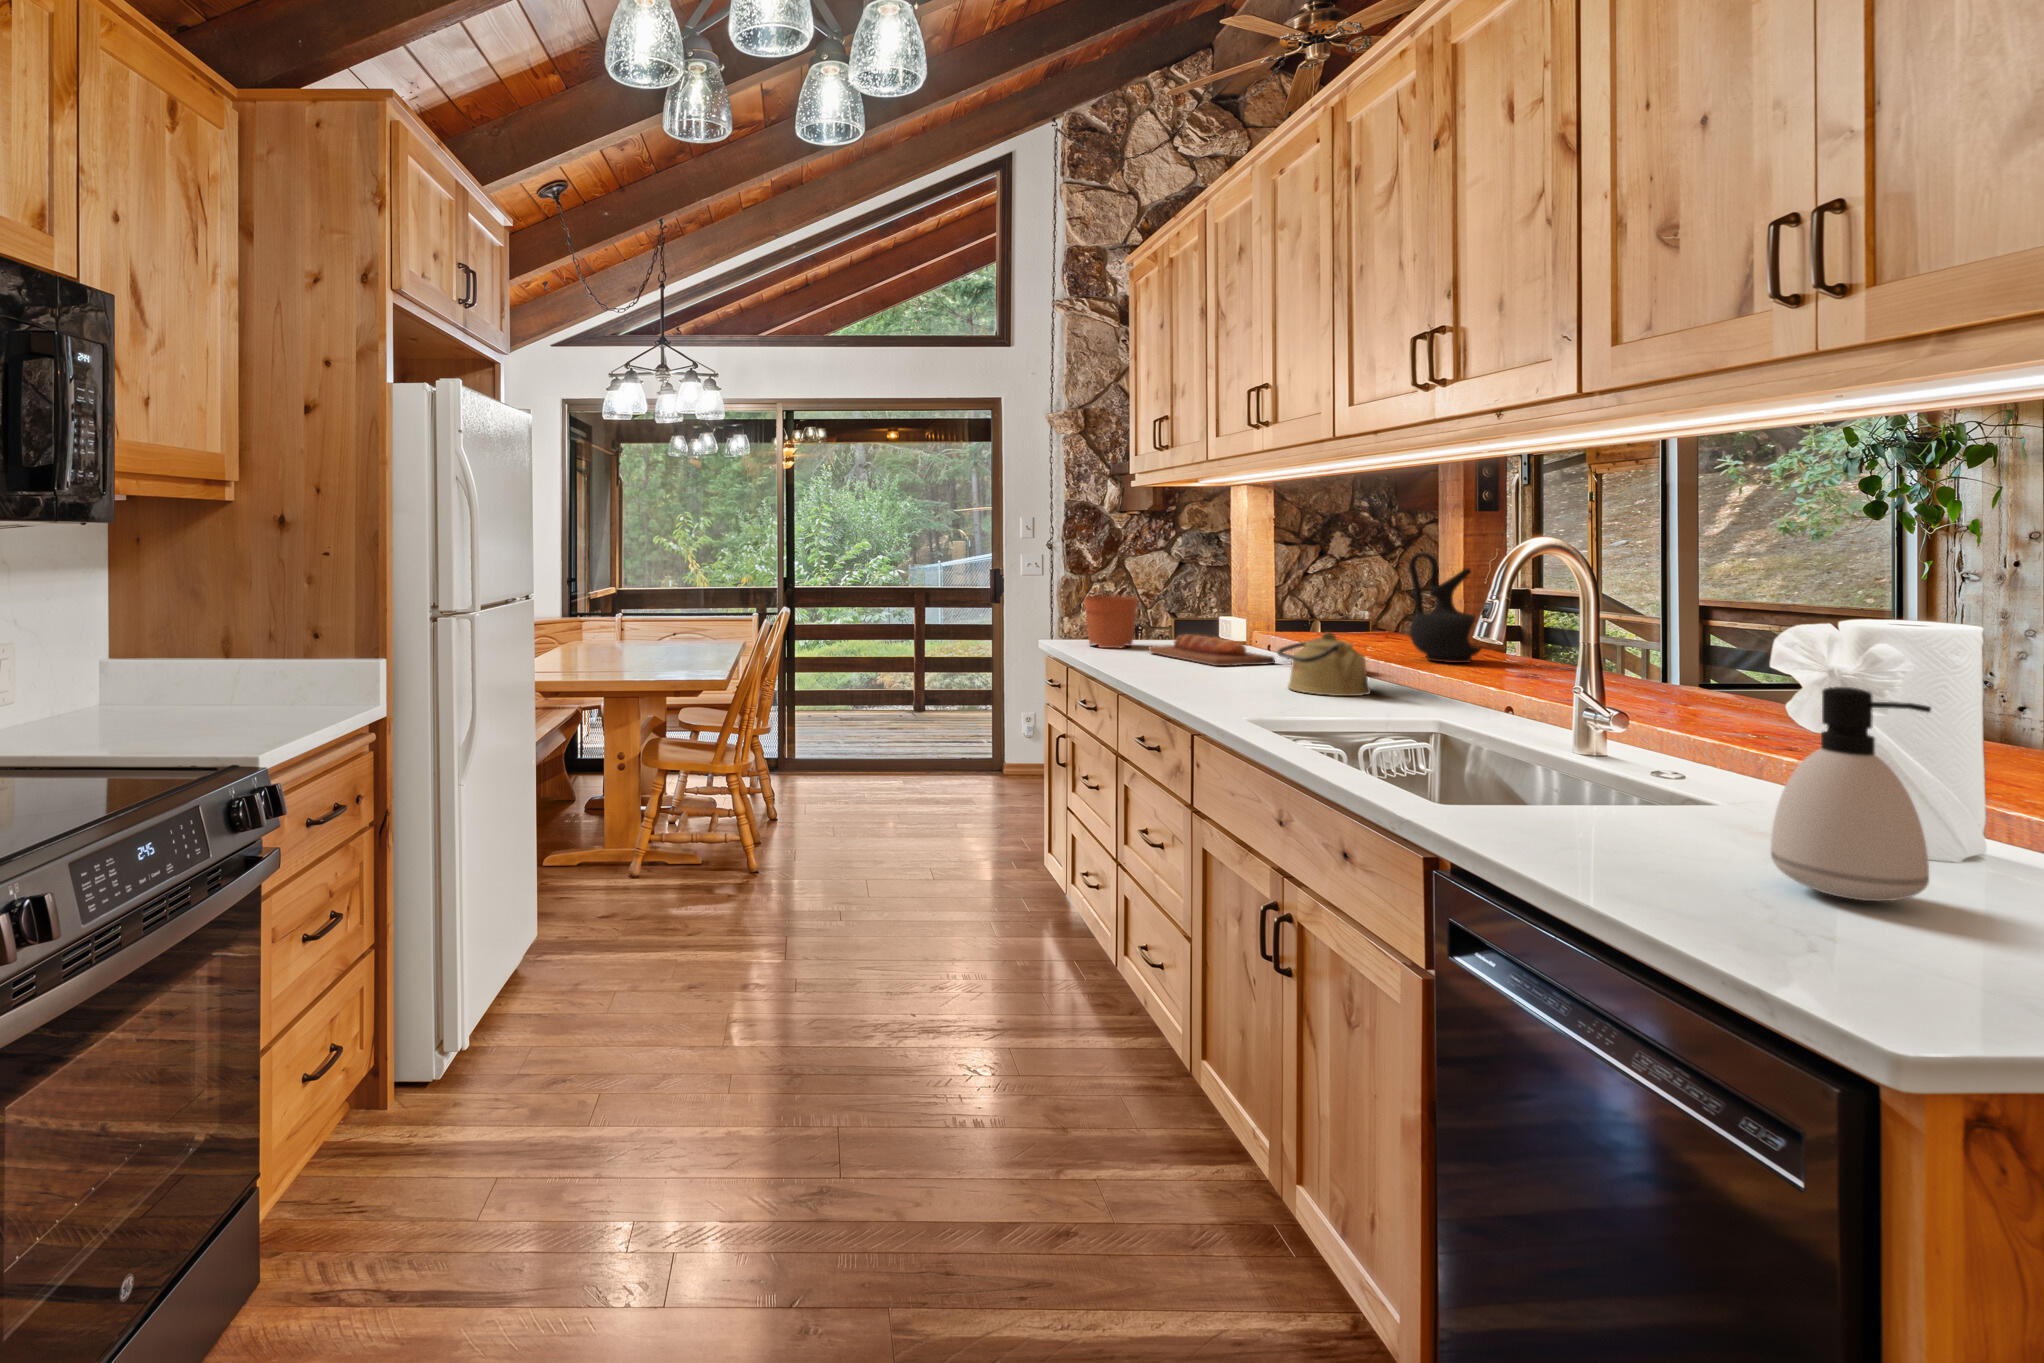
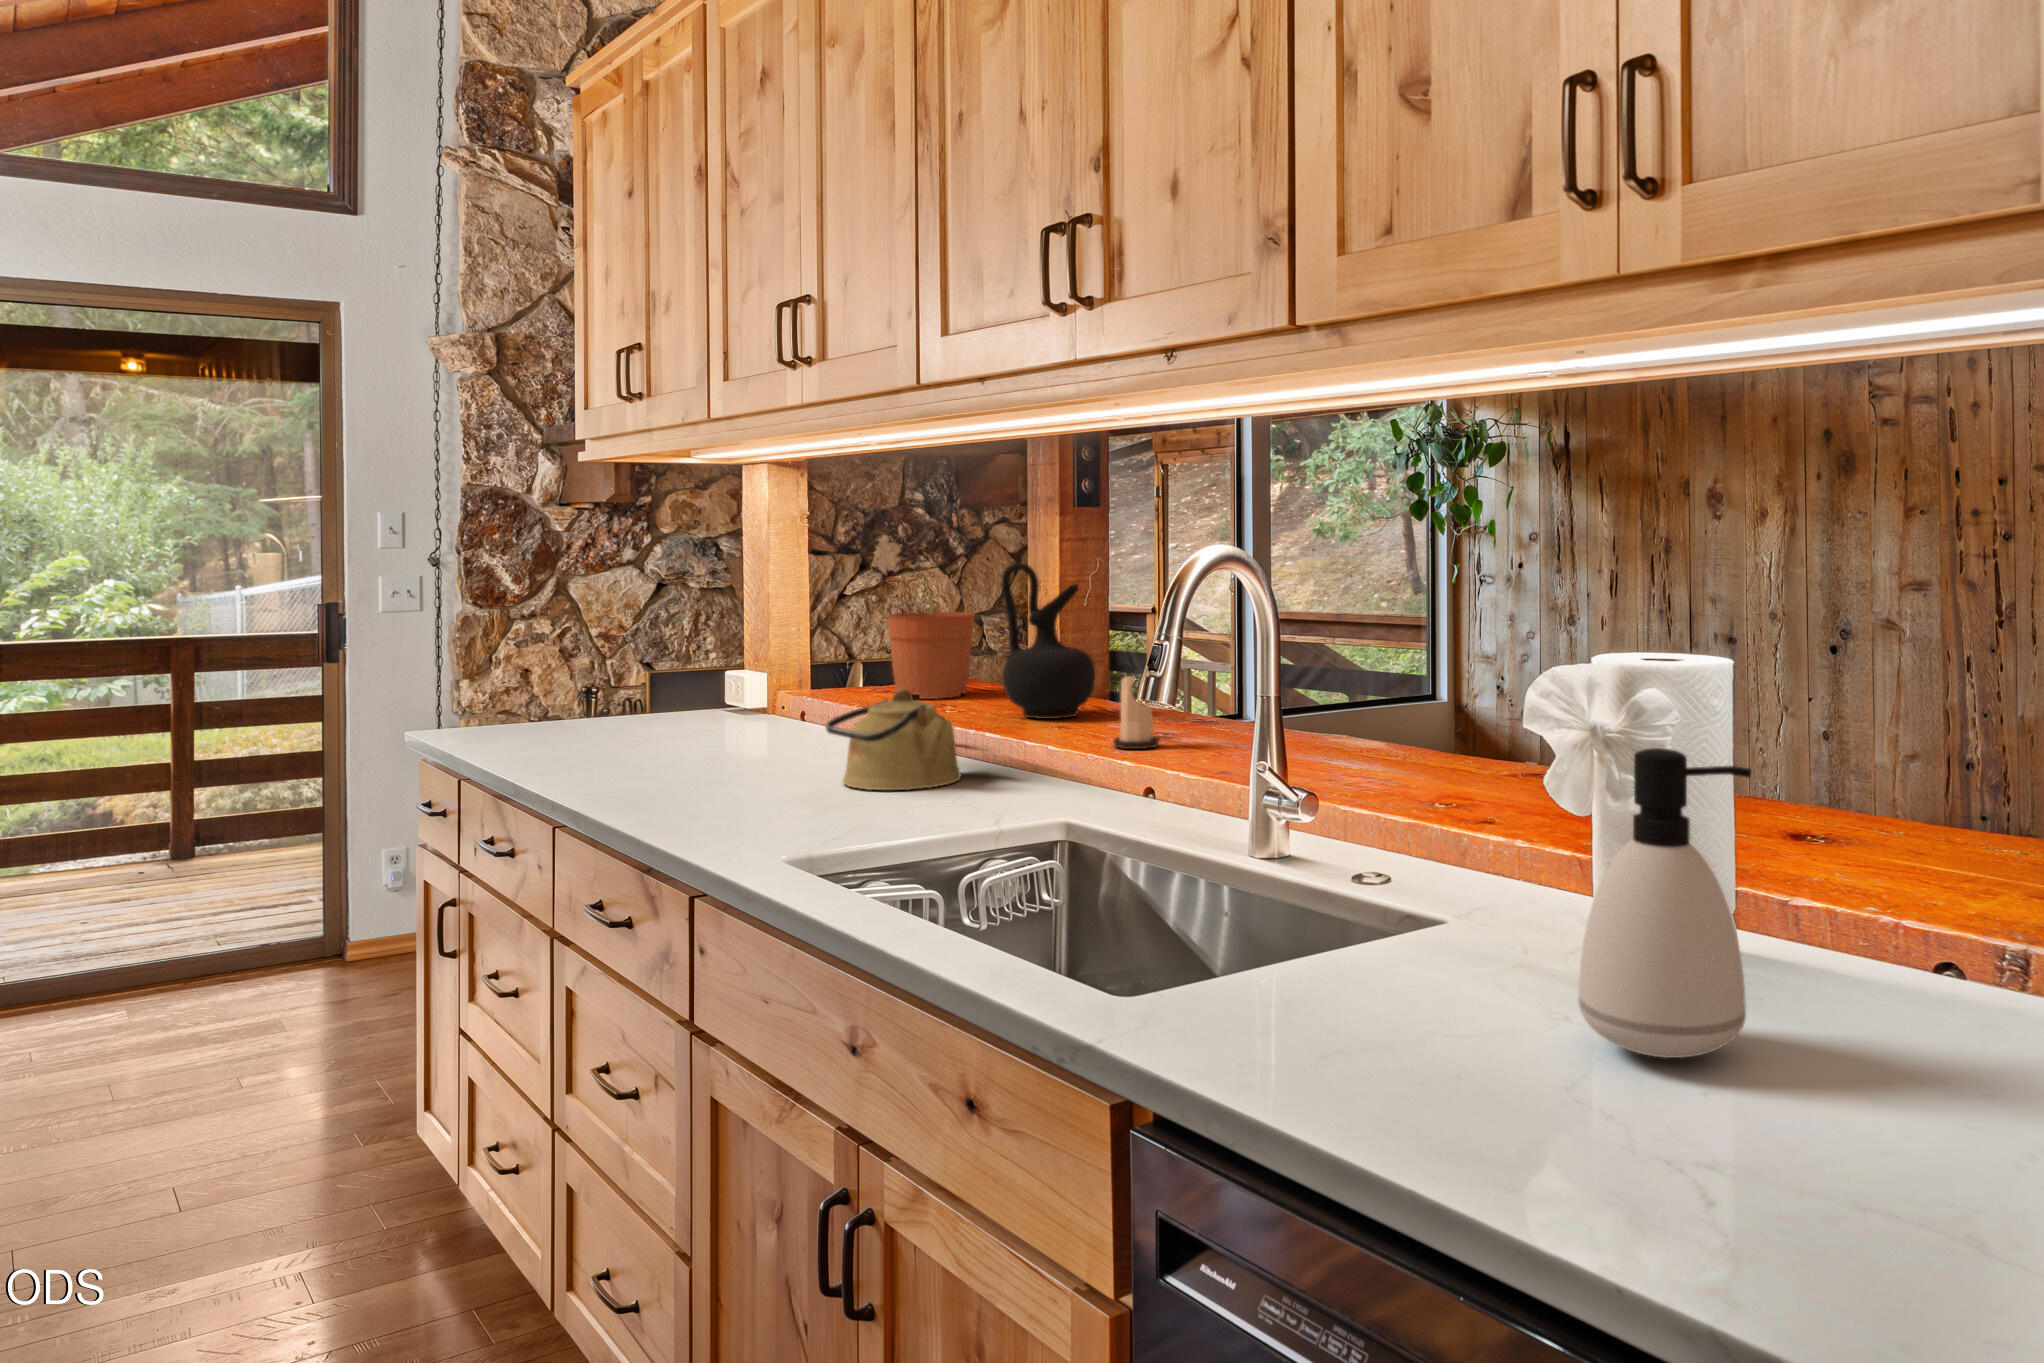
plant pot: present [1084,596,1137,648] -> present [888,575,975,699]
candle: none [1490,630,1529,686] -> present [1114,672,1159,749]
bread loaf: present [1148,635,1275,666] -> none [609,703,815,754]

